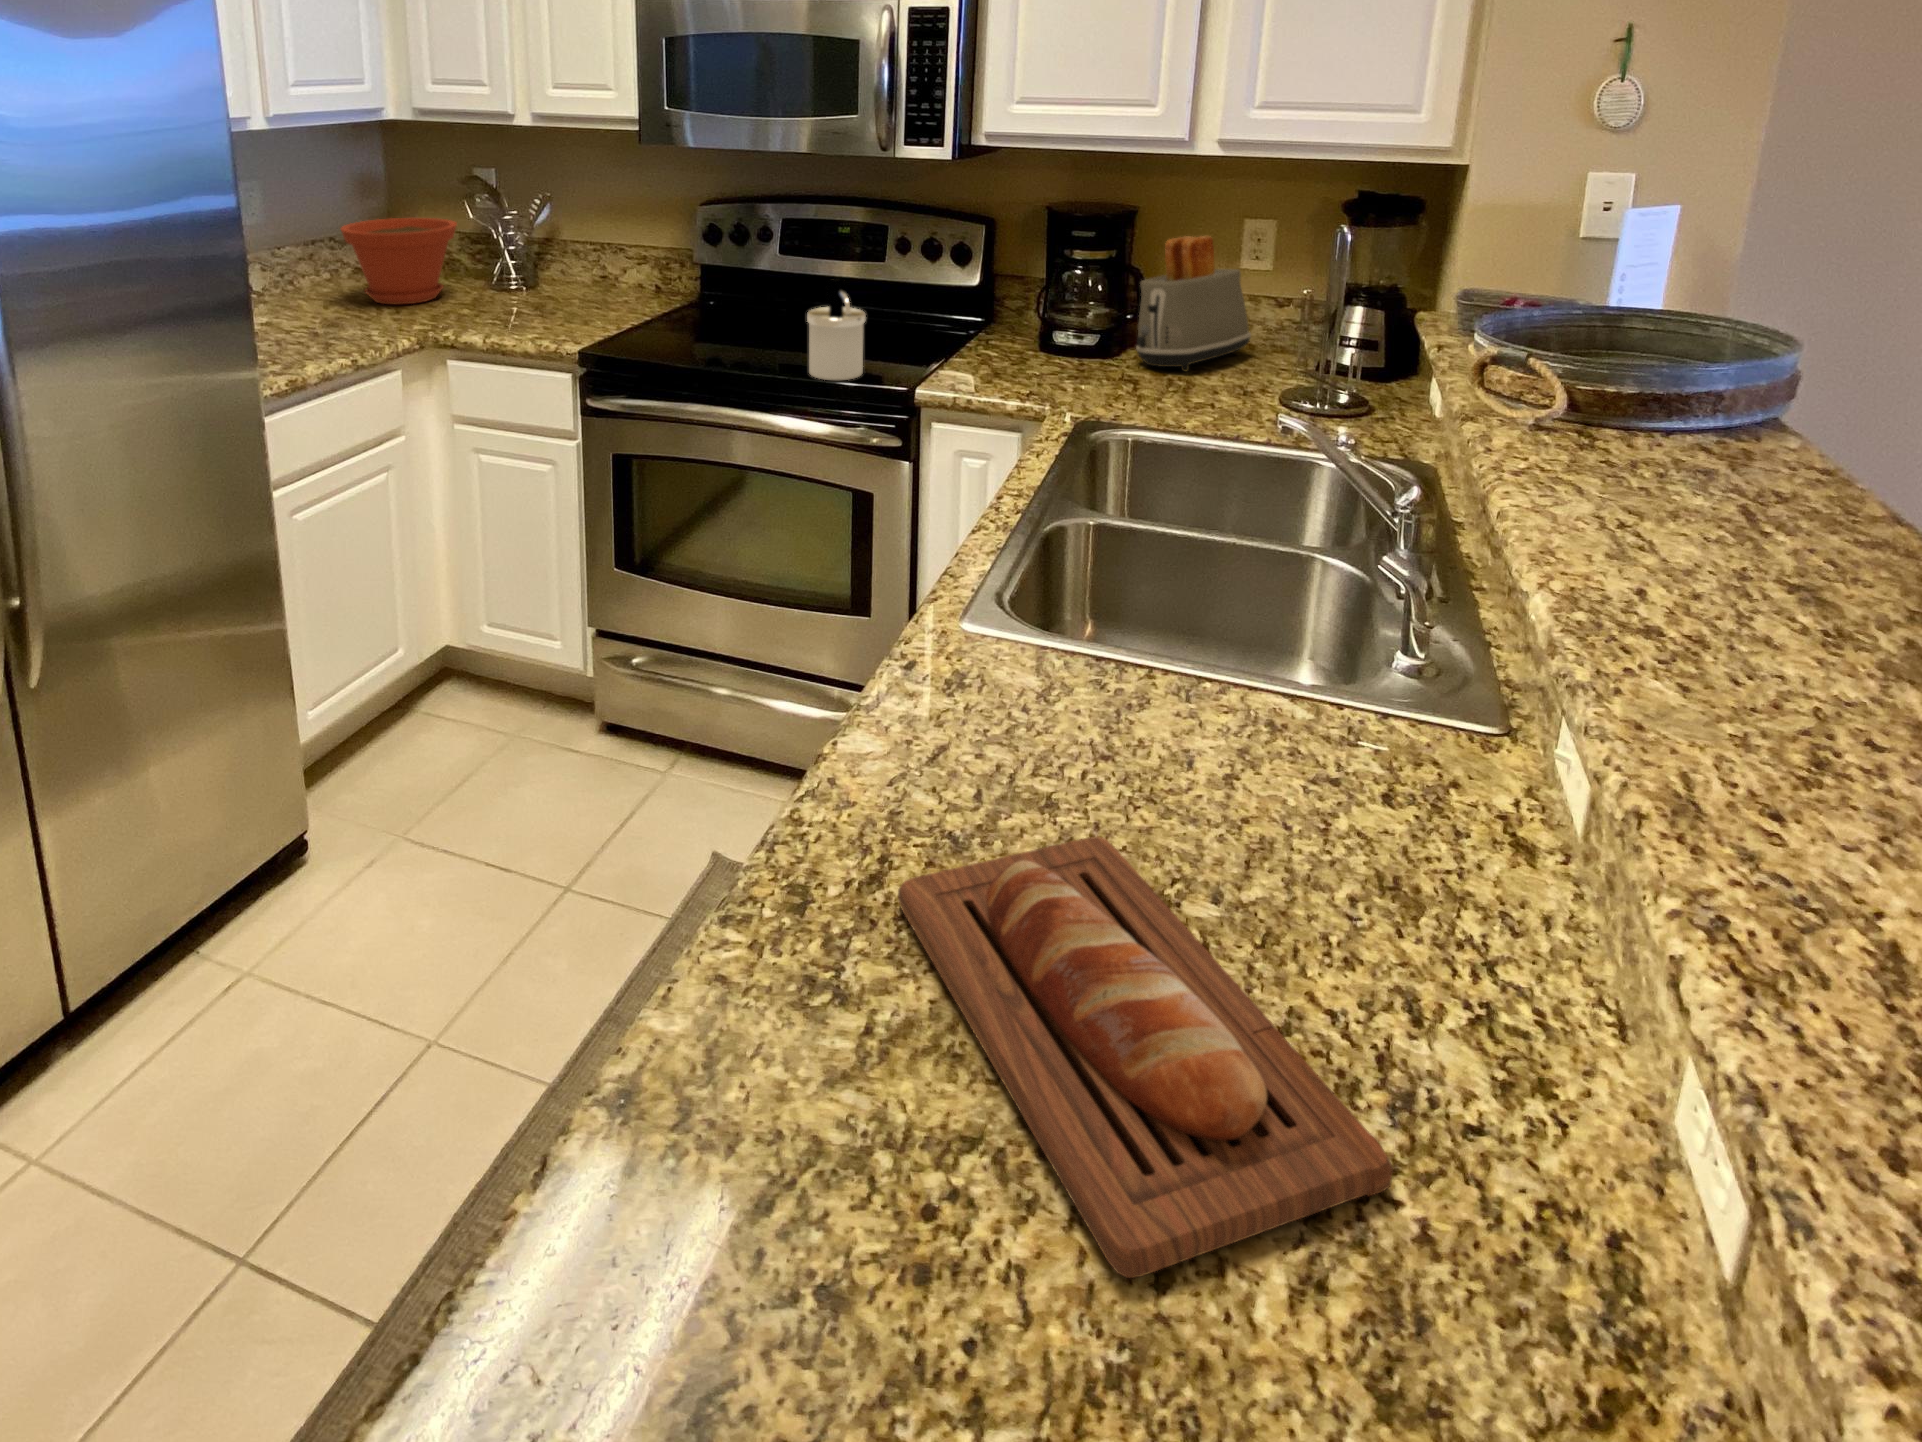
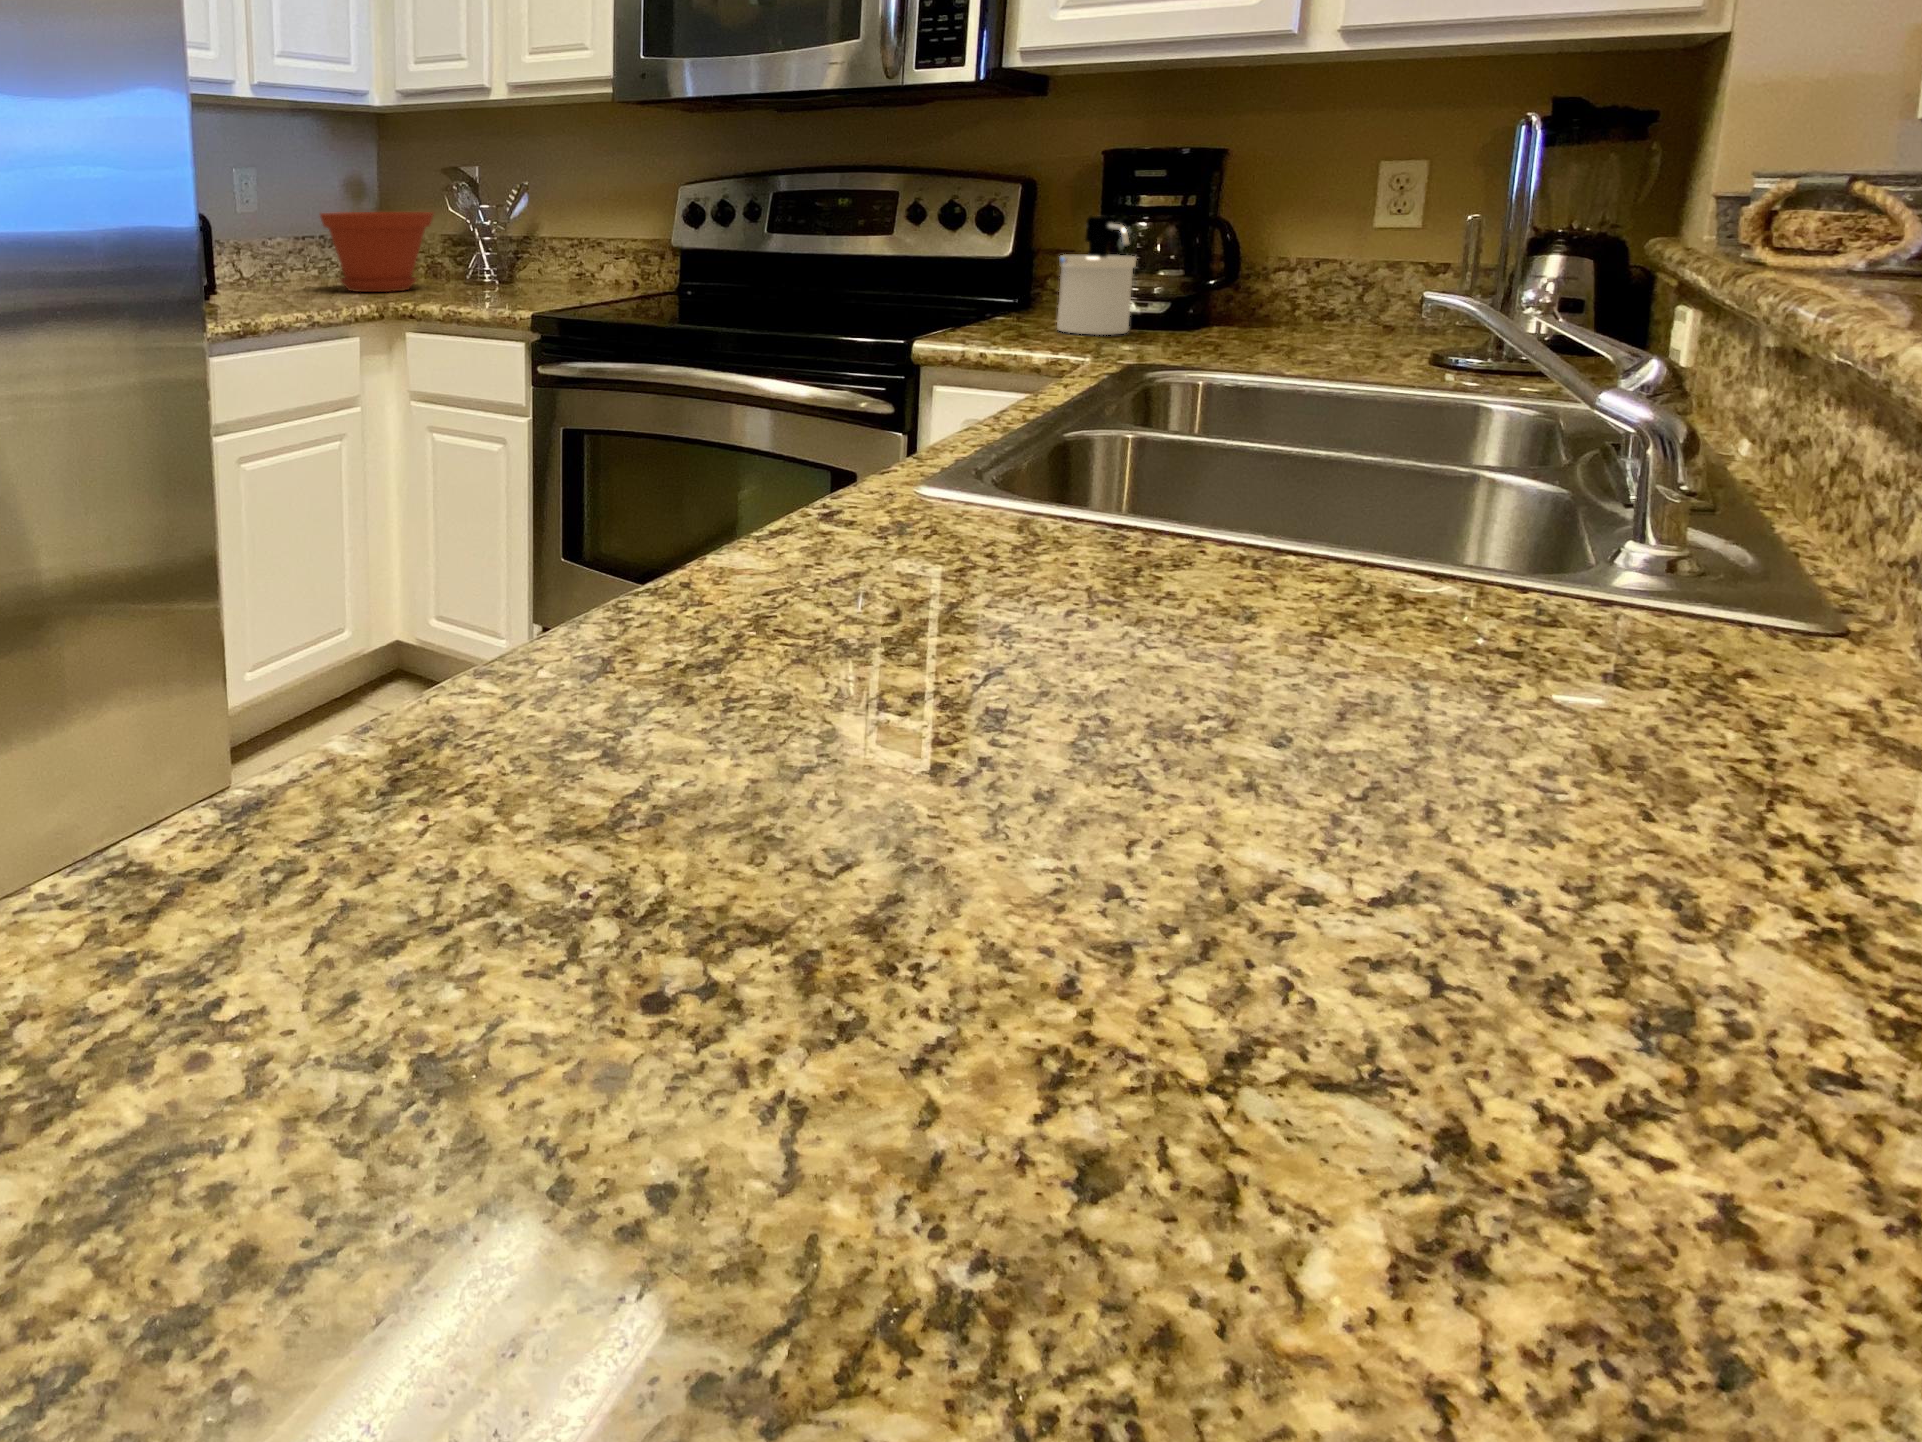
toaster: present [1136,236,1251,371] -> none [1217,172,1388,340]
soap dispenser: present [807,279,866,380] -> present [1057,216,1136,335]
bread loaf: present [898,836,1393,1278] -> none [736,620,1660,1161]

